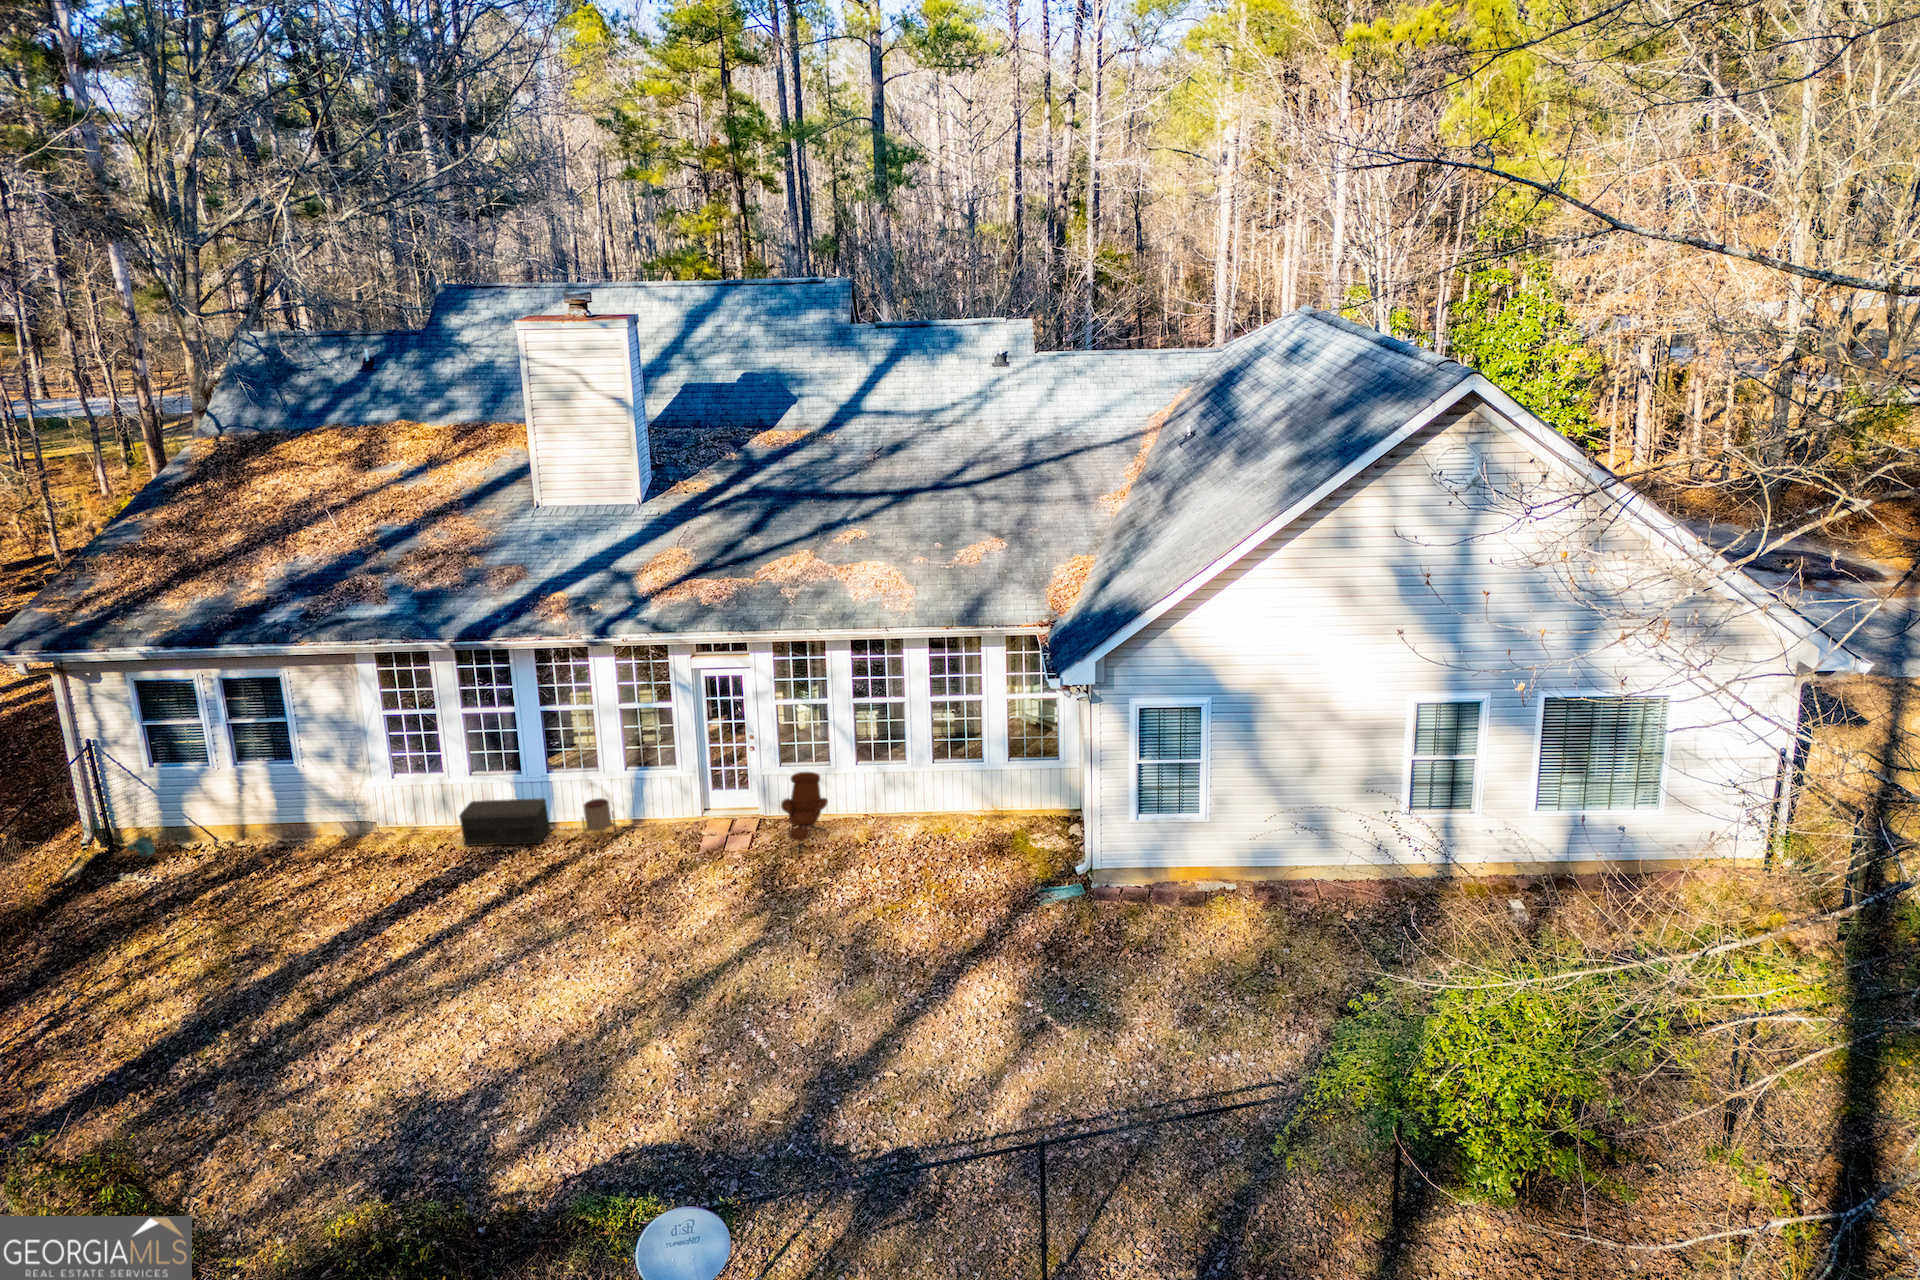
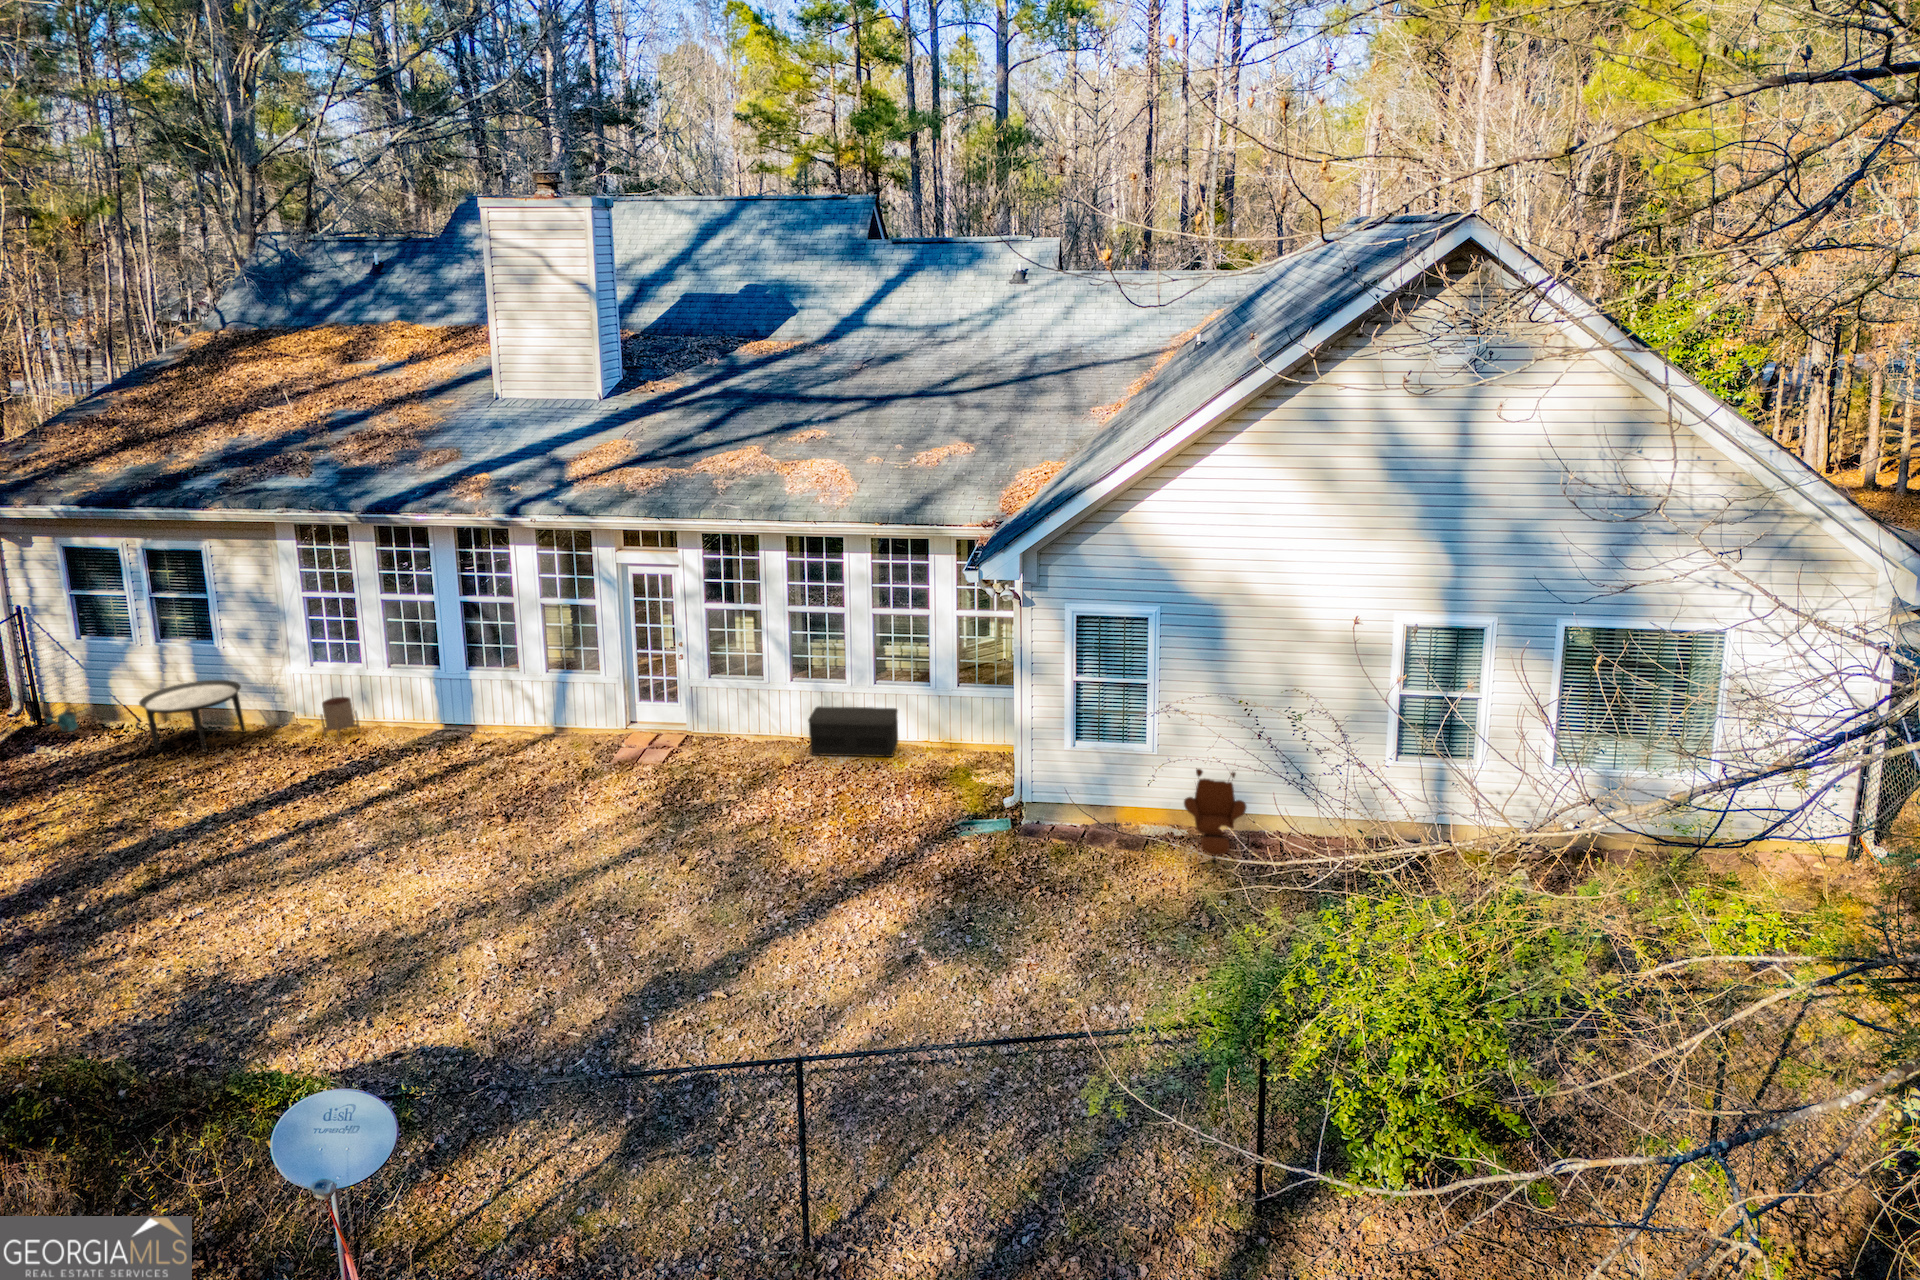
lounge chair: present [781,772,828,851] -> present [1184,768,1246,873]
round table: none [231,796,330,872] -> present [139,680,246,753]
storage bench: present [459,798,550,846] -> present [808,706,898,757]
planter: present [582,798,616,840] -> present [321,697,360,740]

